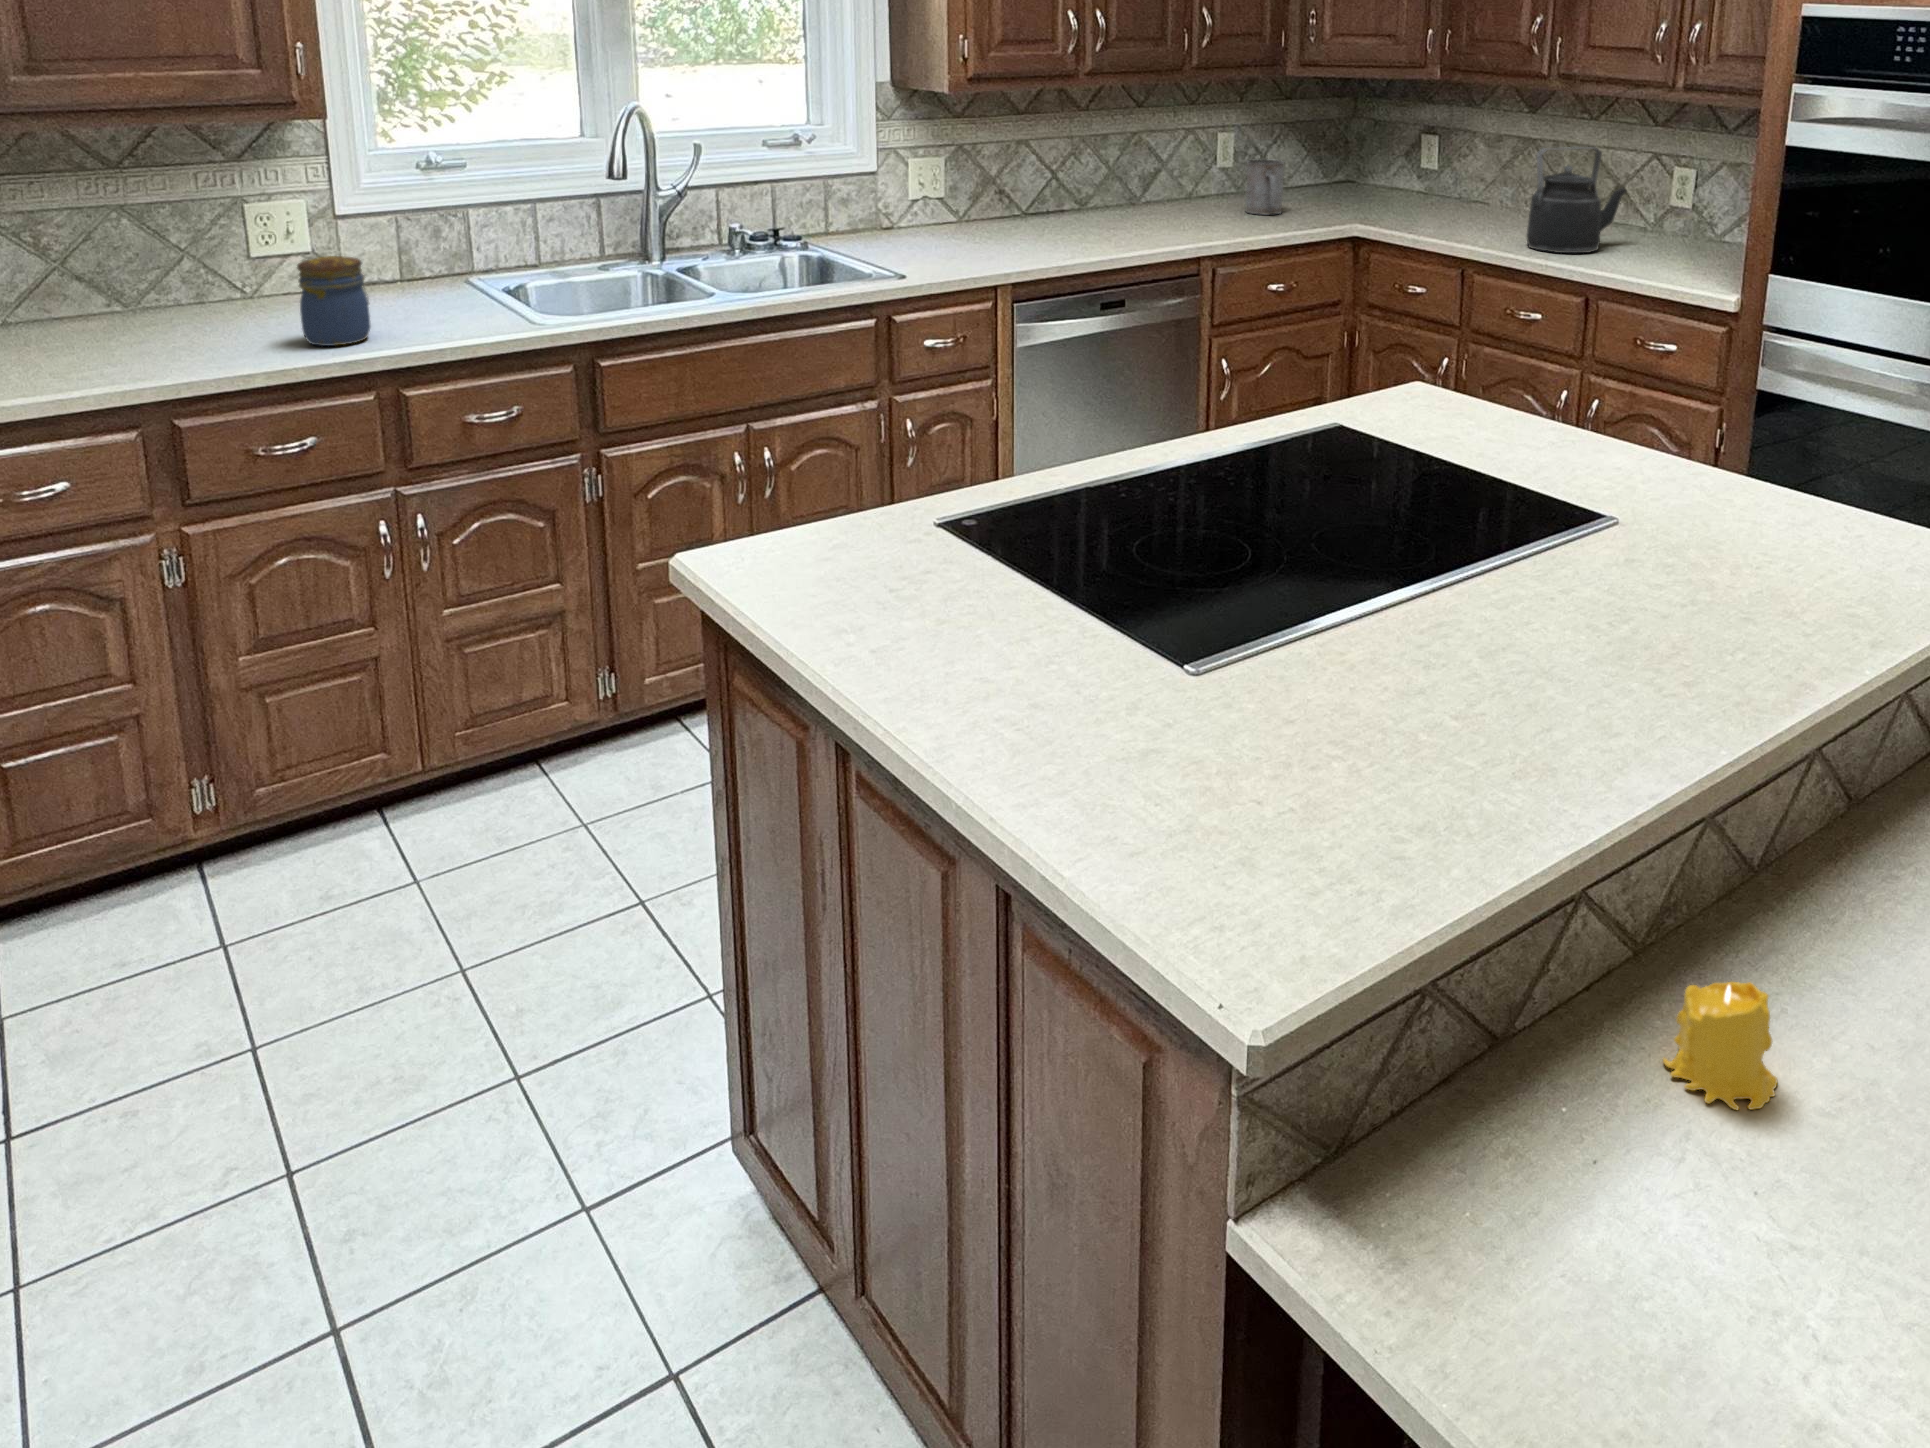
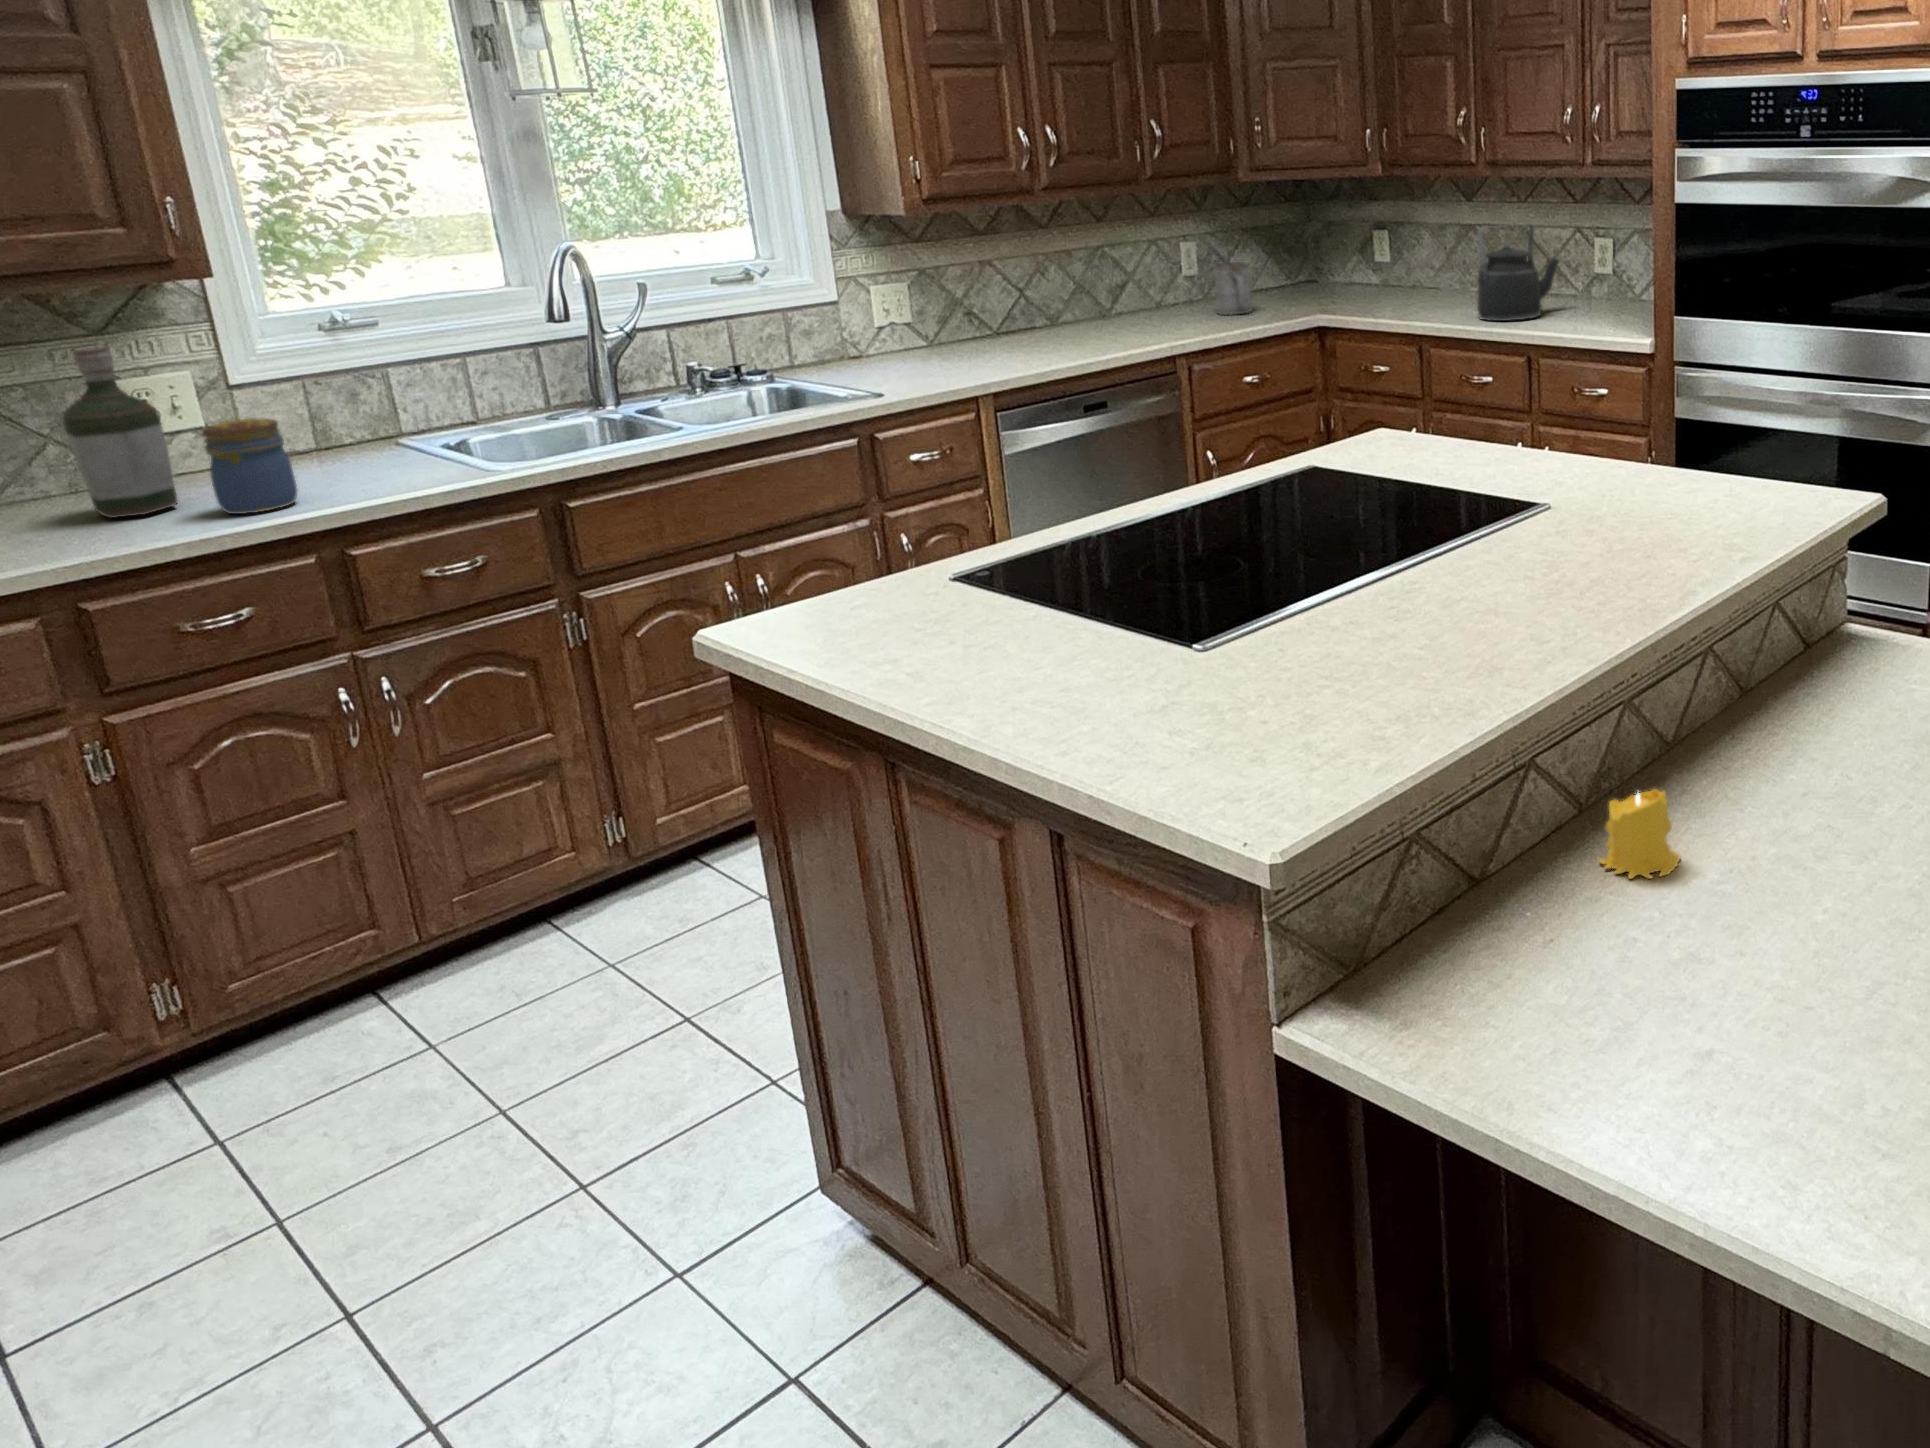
bottle: none [193,178,275,336] -> present [63,347,178,518]

